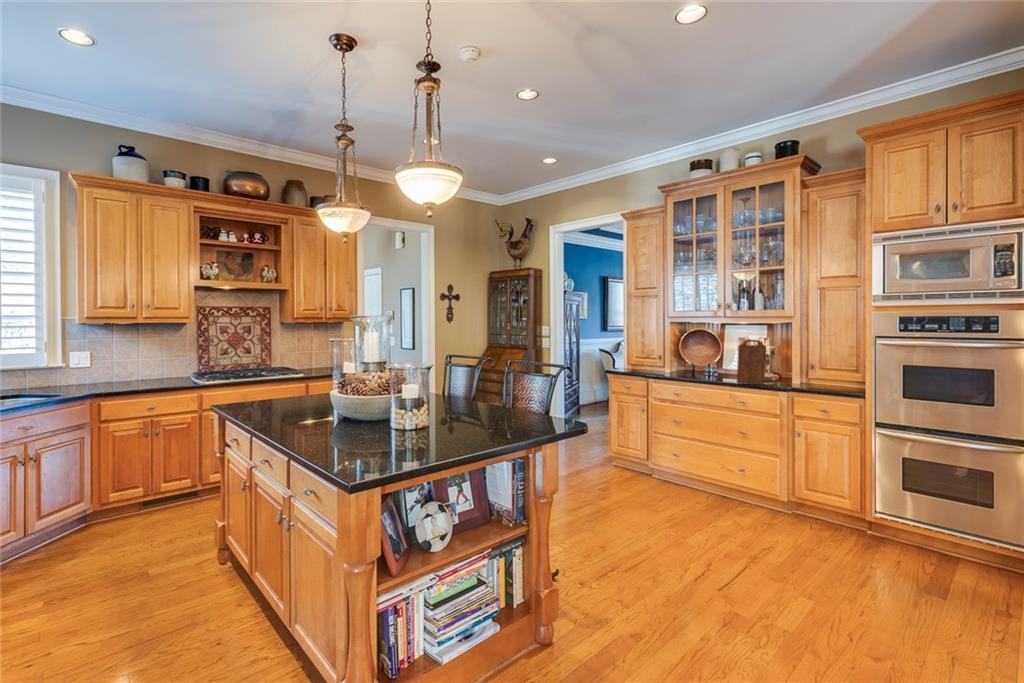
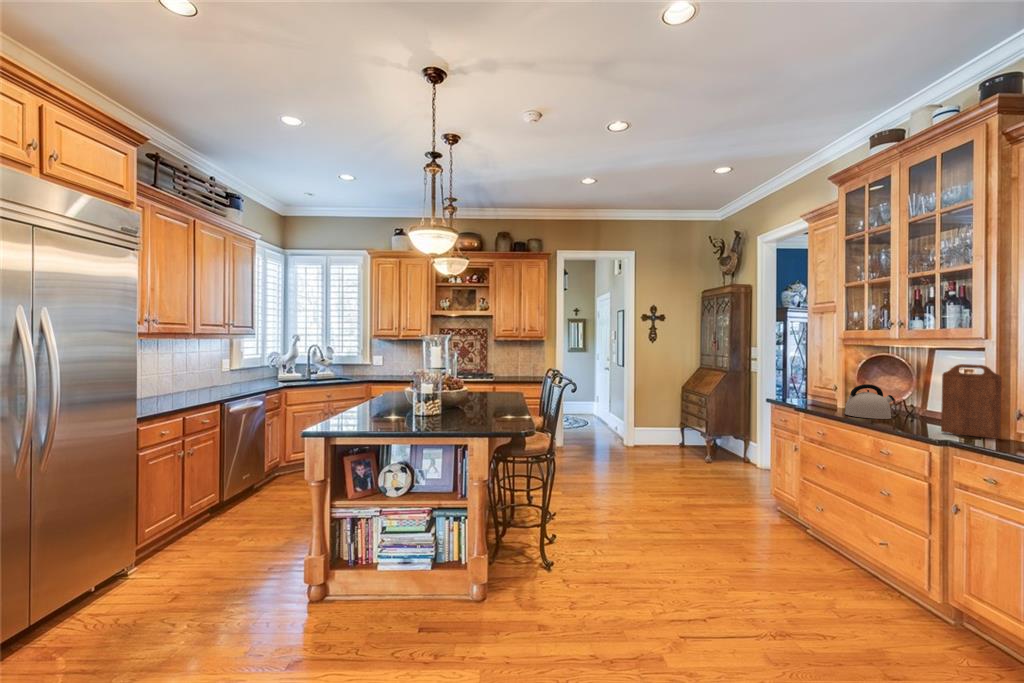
kettle: none [666,355,693,379] -> present [845,384,895,419]

